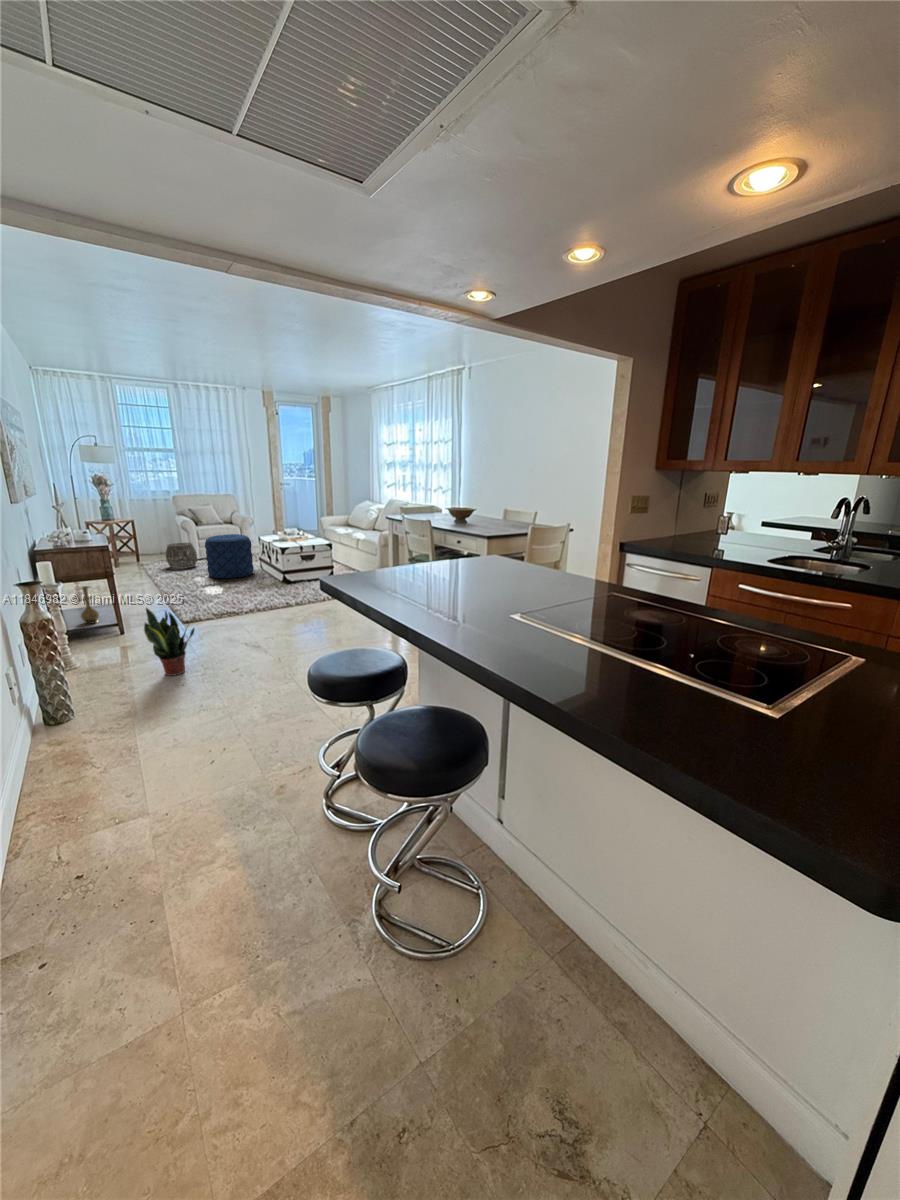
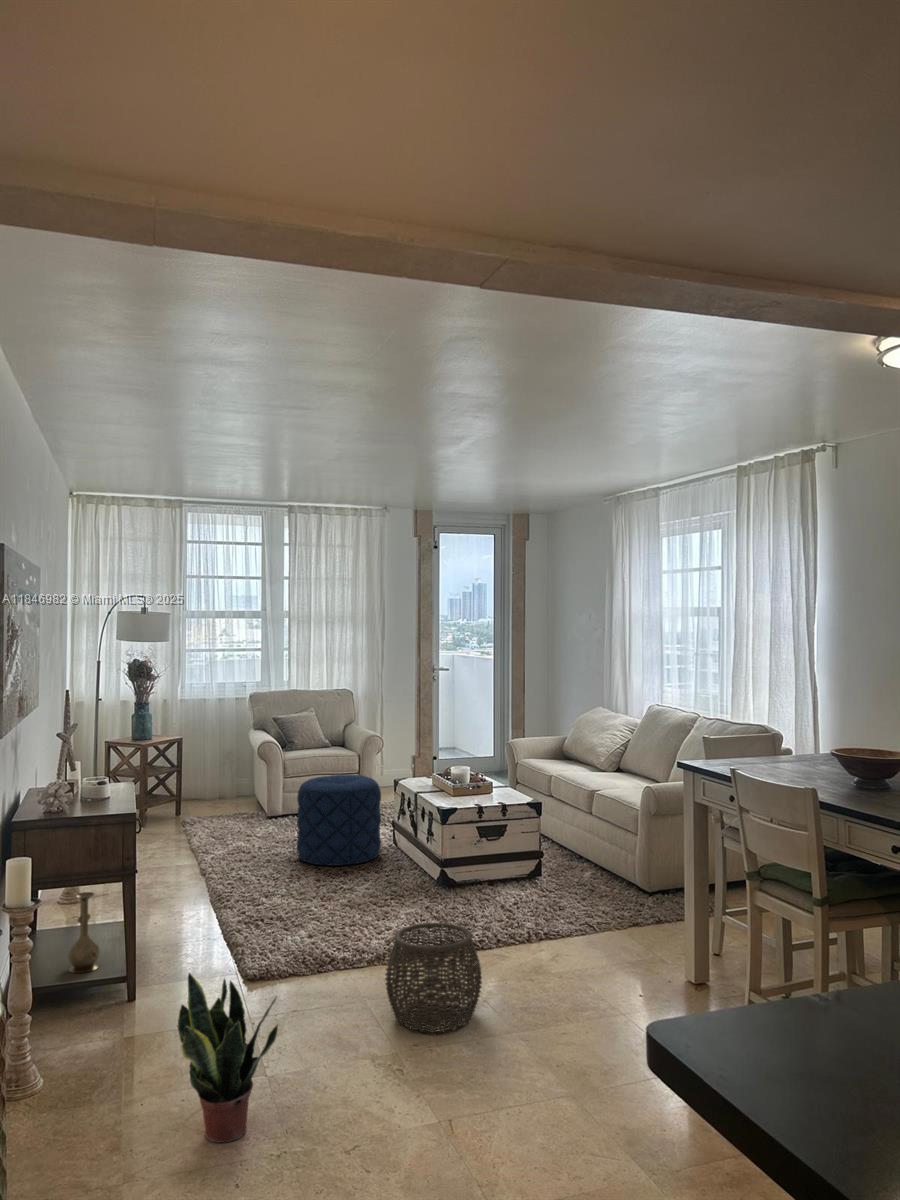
woven basket: present [166,543,197,569] -> present [385,923,482,1033]

